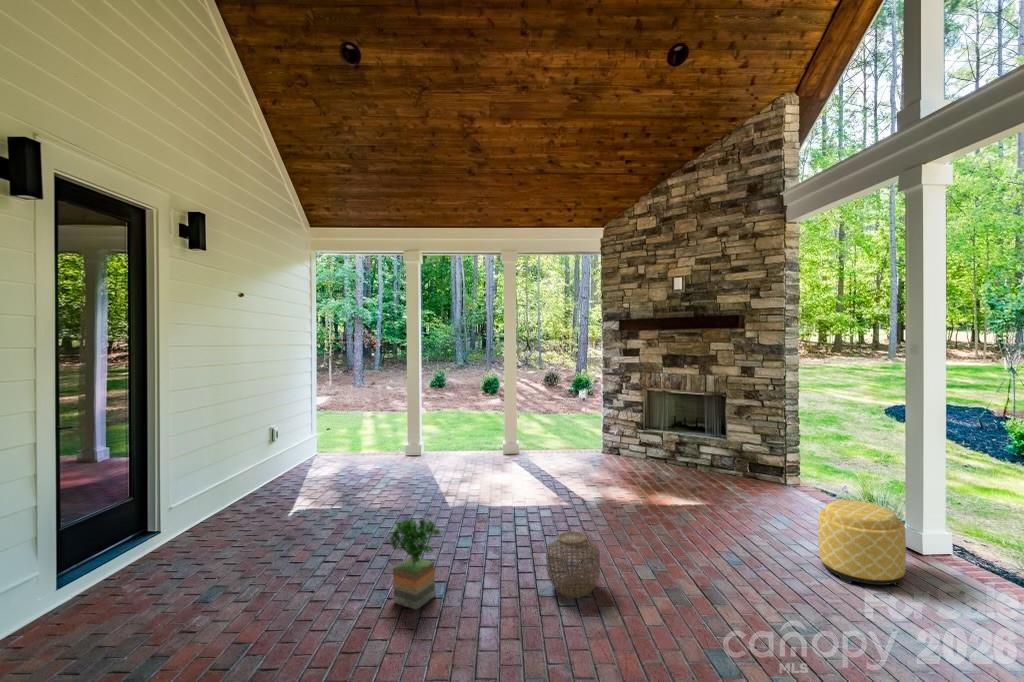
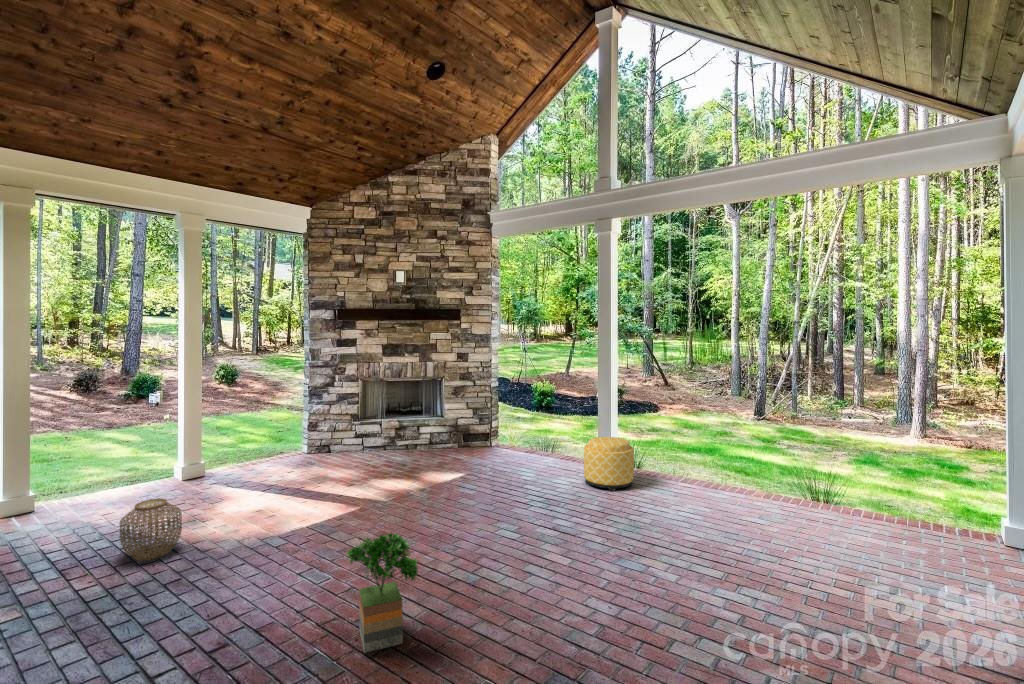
woven basket: present [546,531,600,598] -> present [120,499,182,561]

